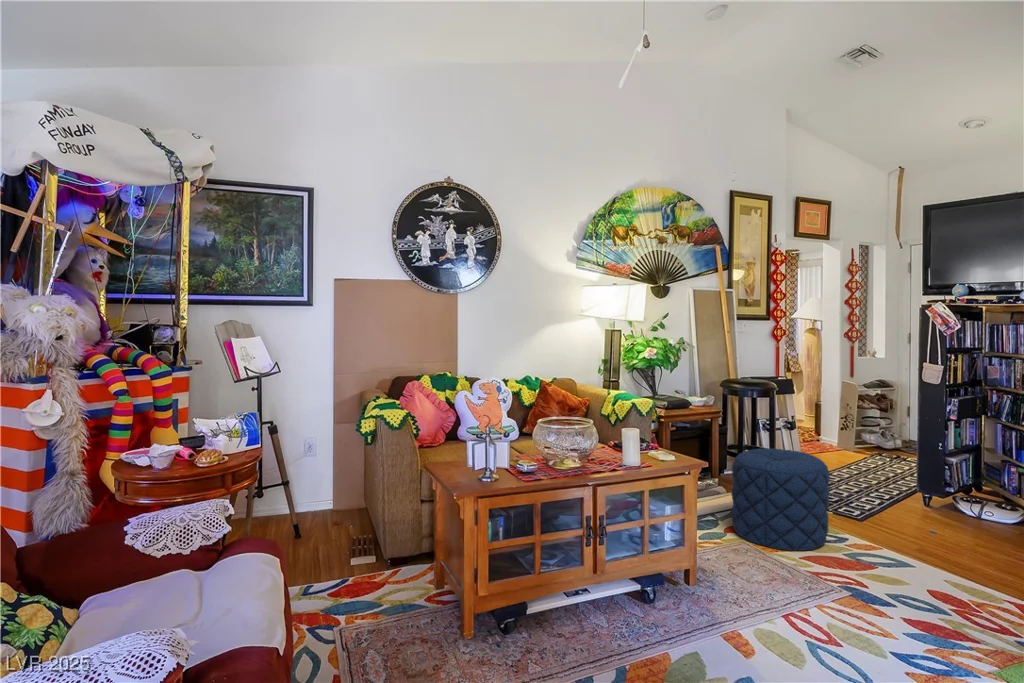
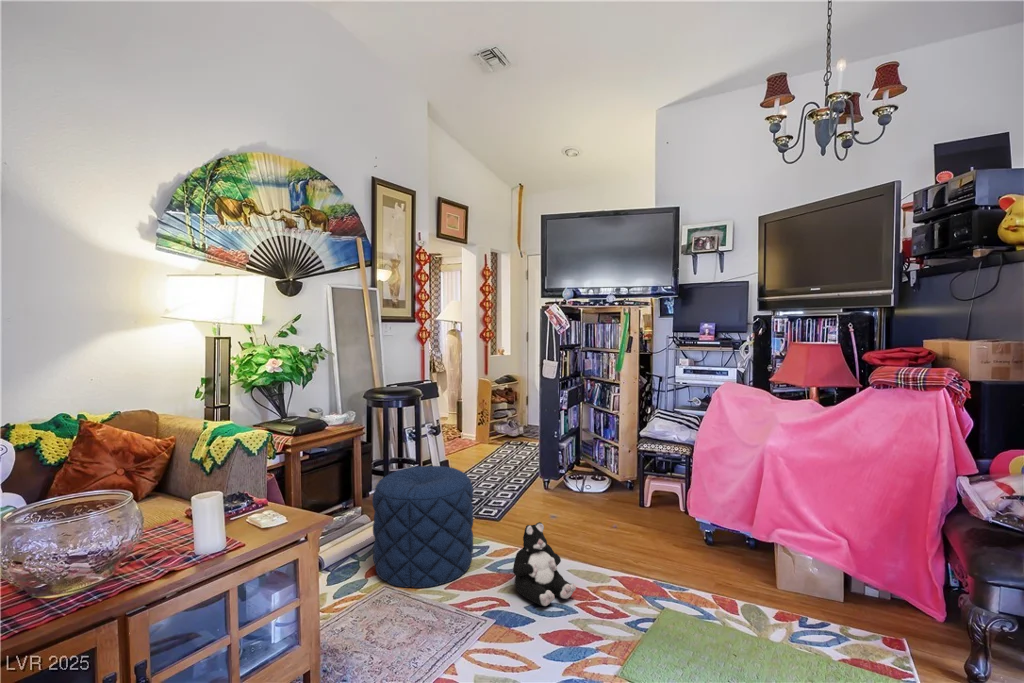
plush toy: none [870,513,943,590] -> present [513,522,576,606]

